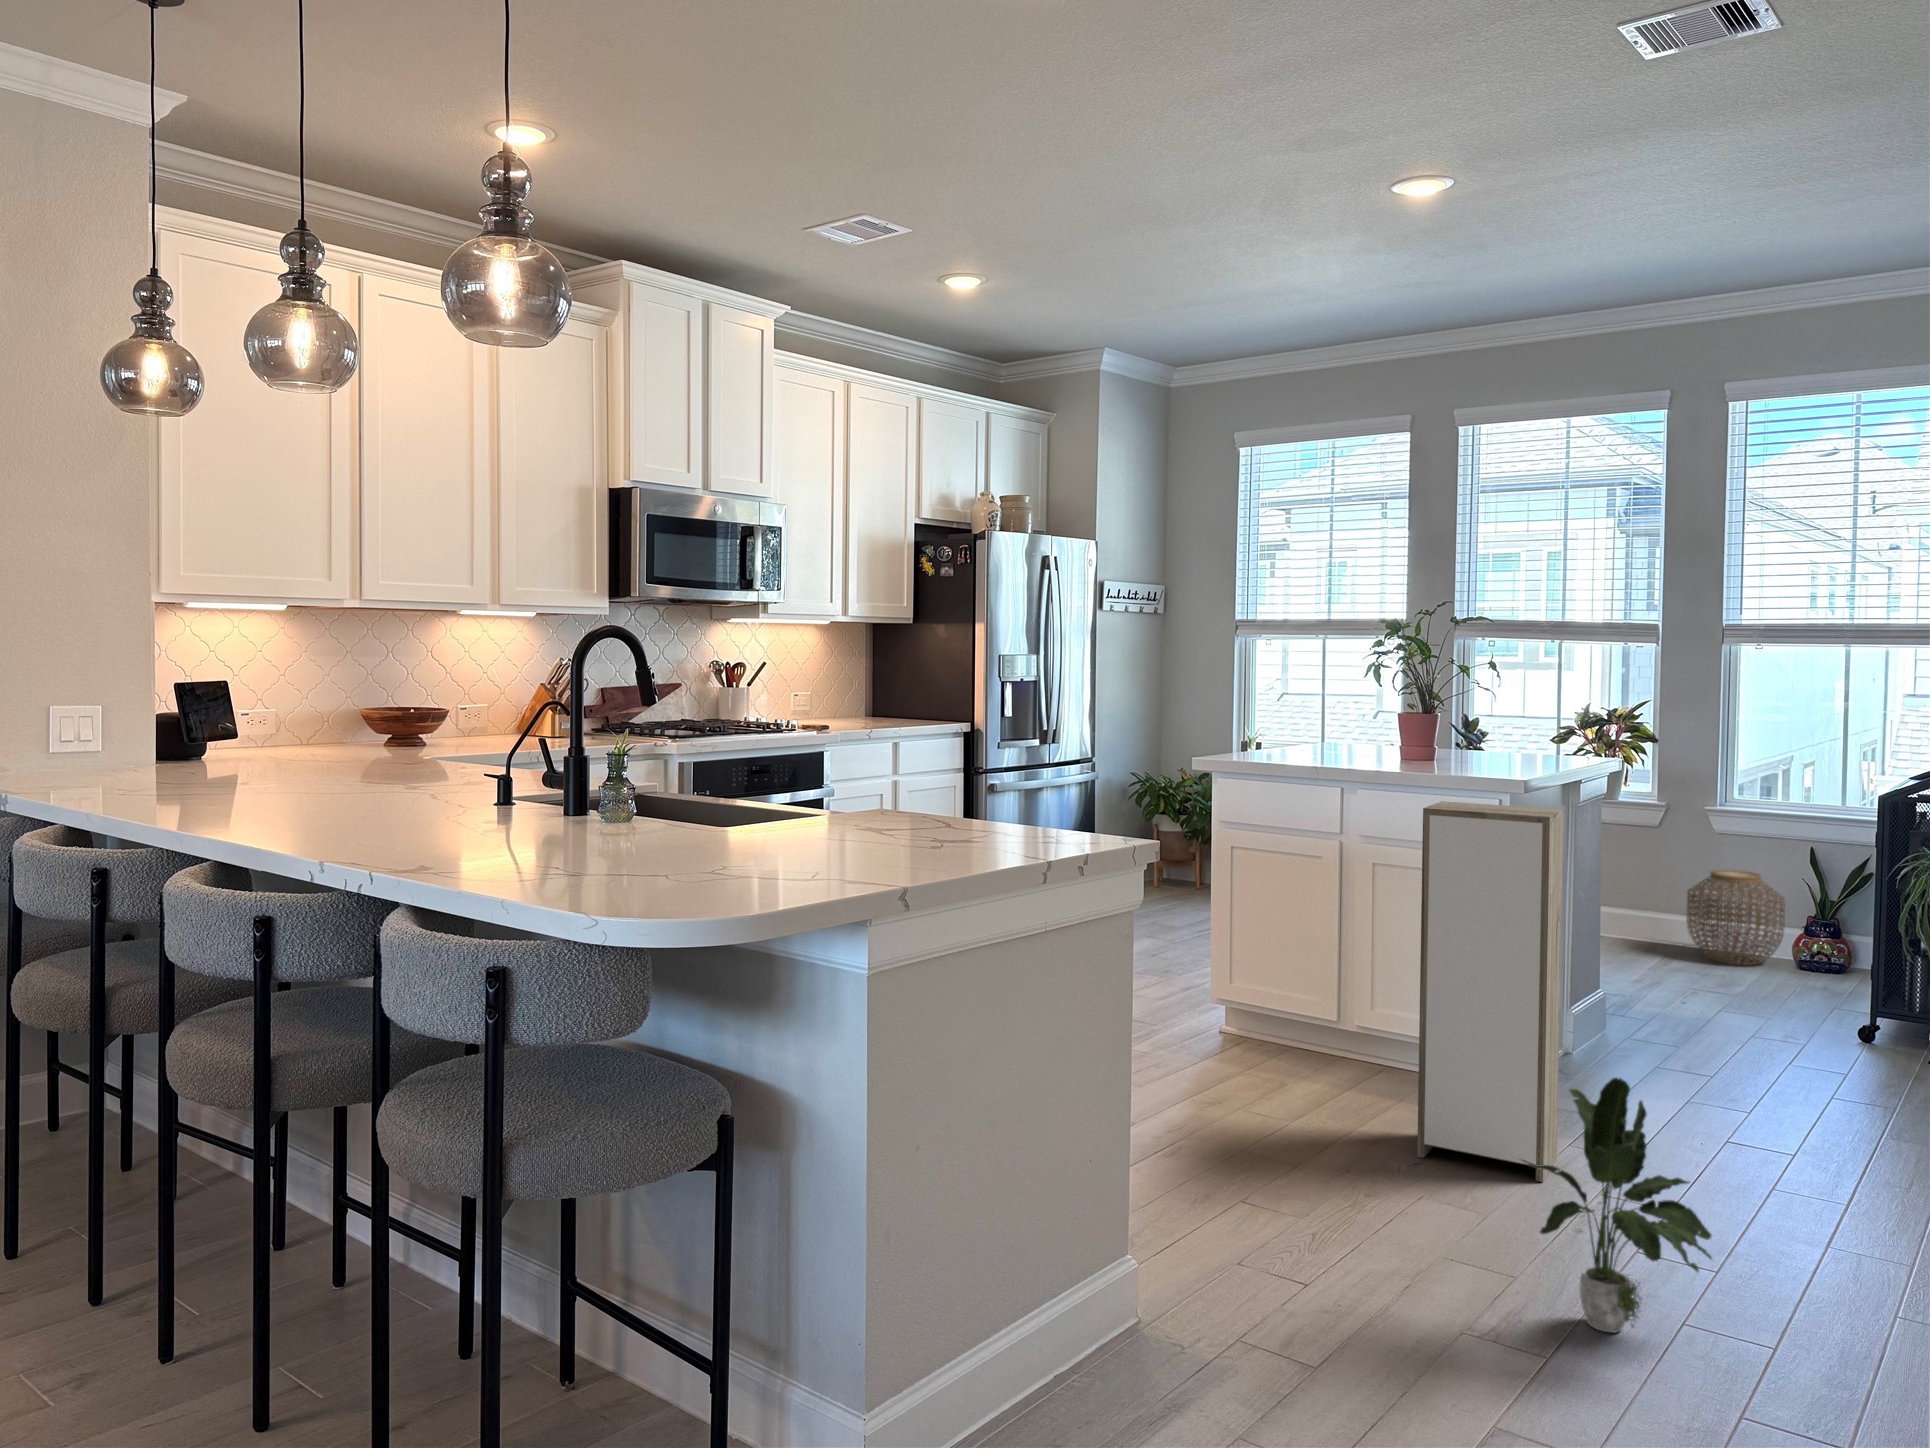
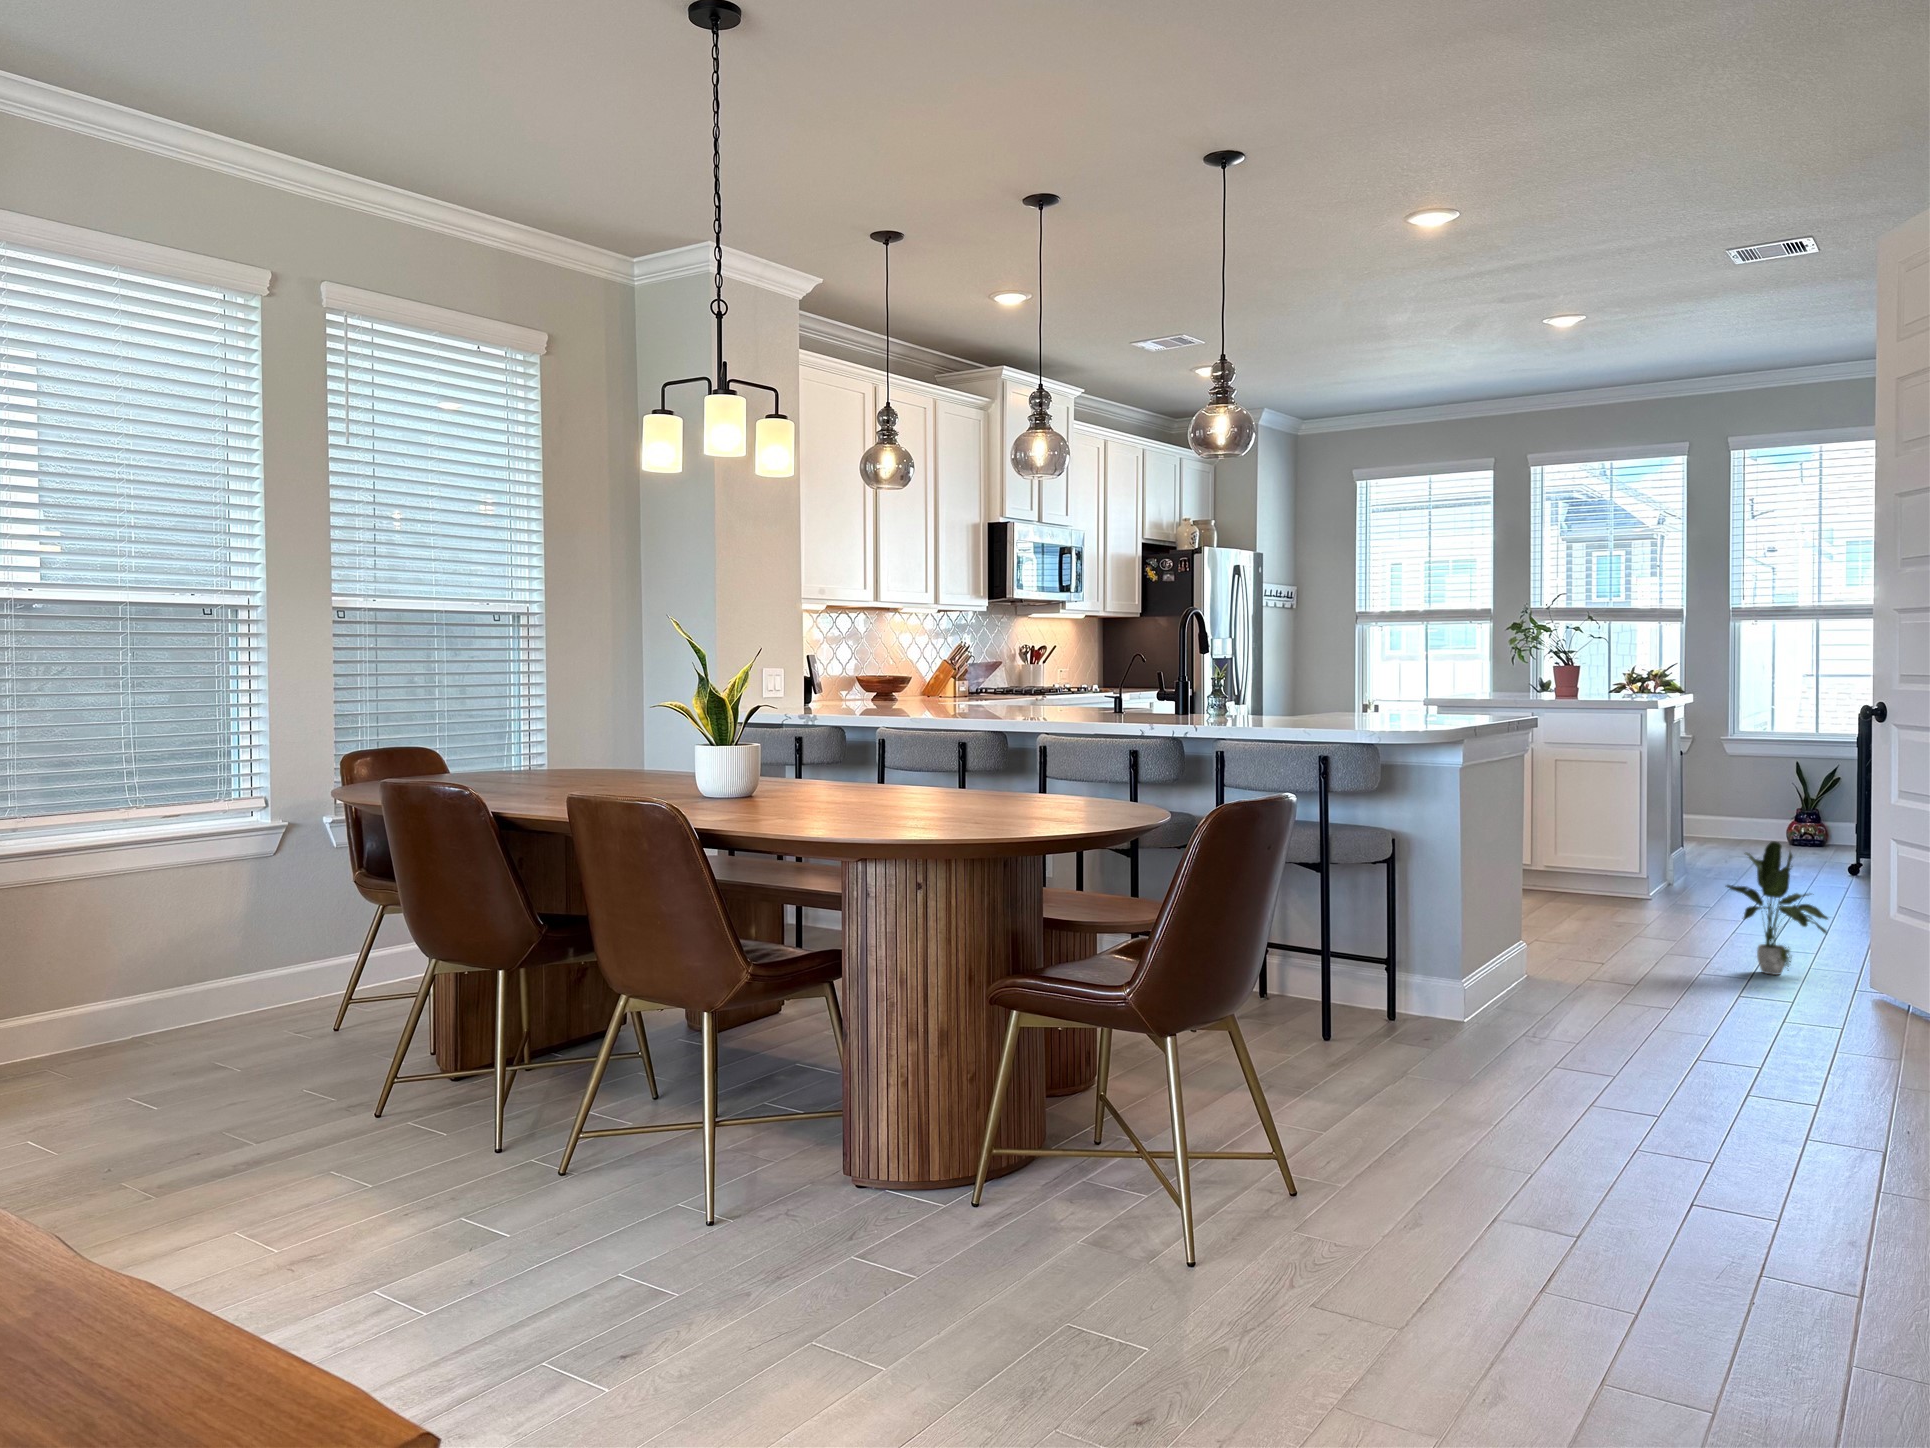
storage cabinet: present [1417,801,1564,1182] -> none [1619,713,1700,932]
woven basket: present [1686,870,1785,966] -> none [1711,780,1781,845]

